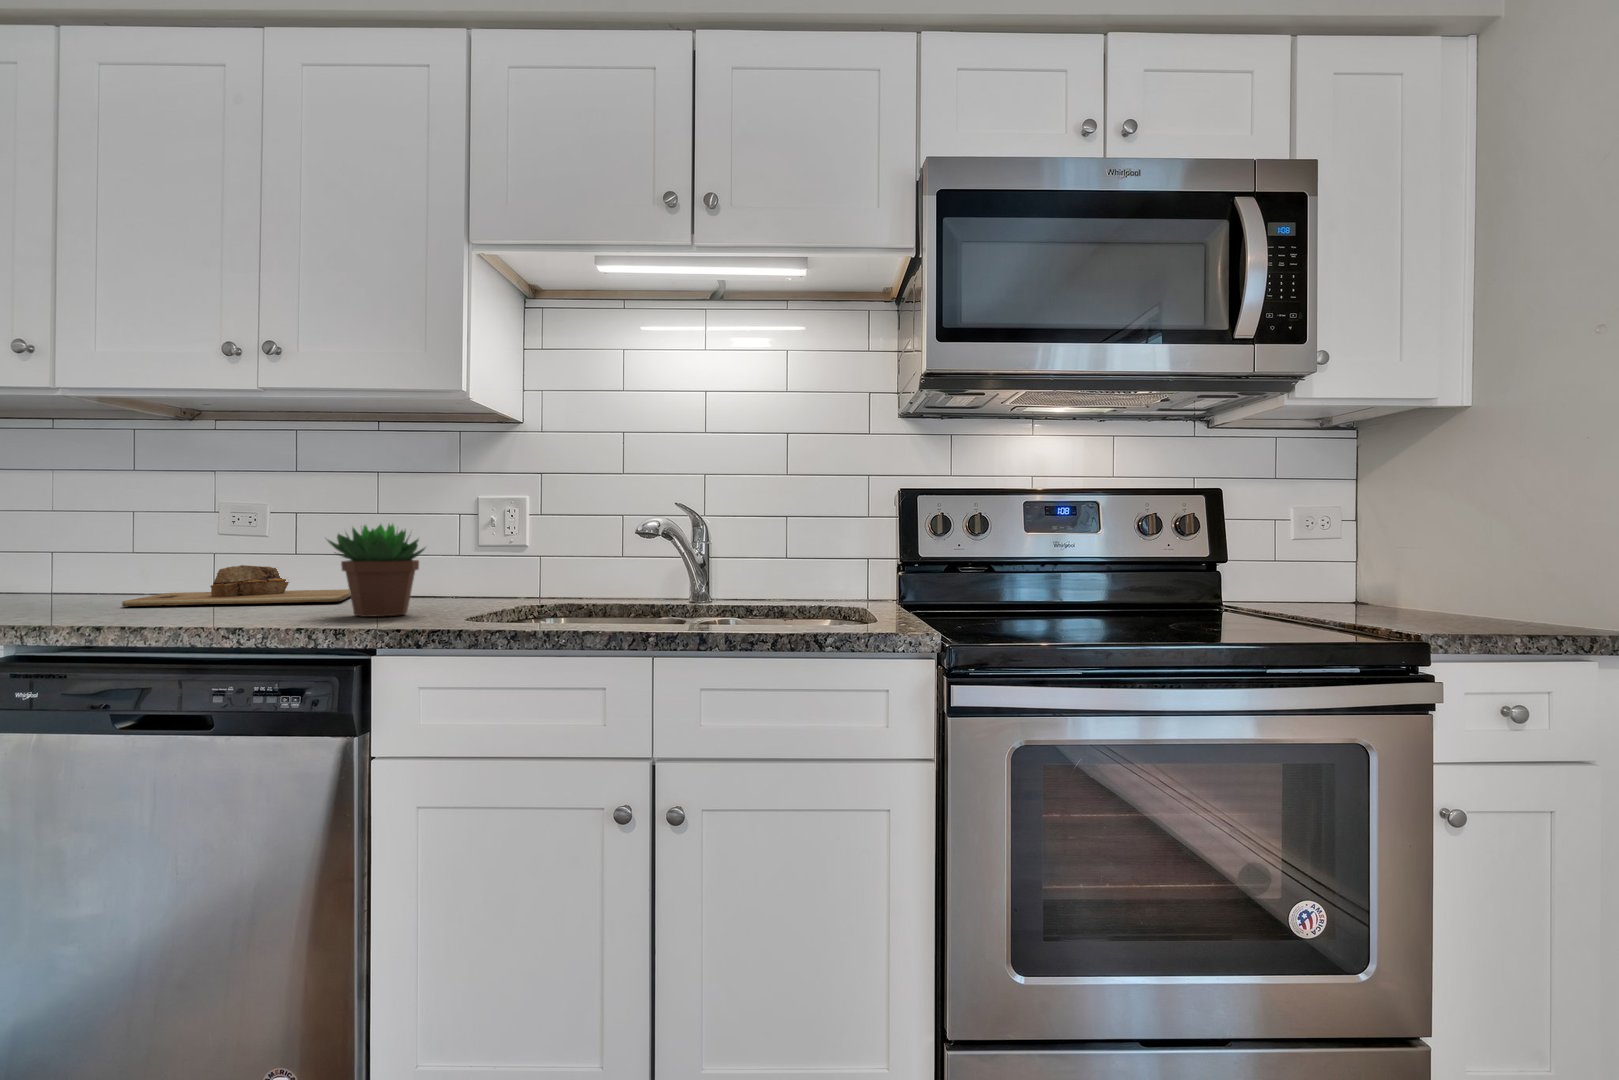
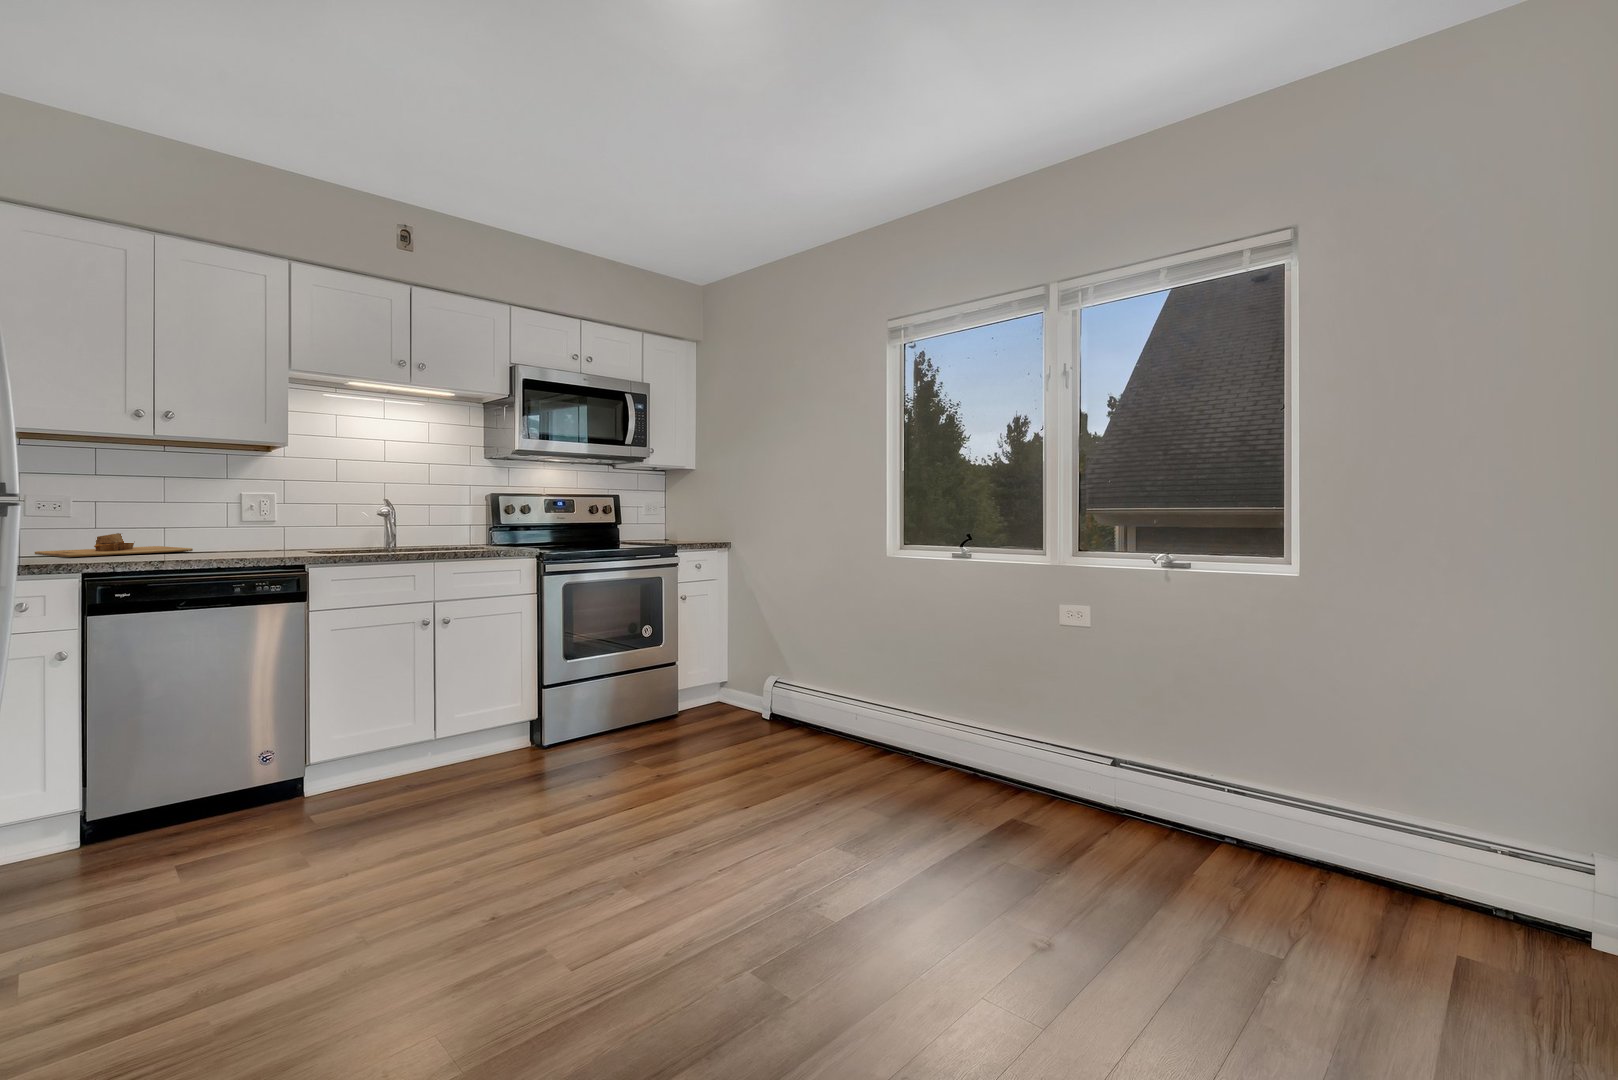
succulent plant: present [328,524,425,617] -> none [231,510,285,555]

